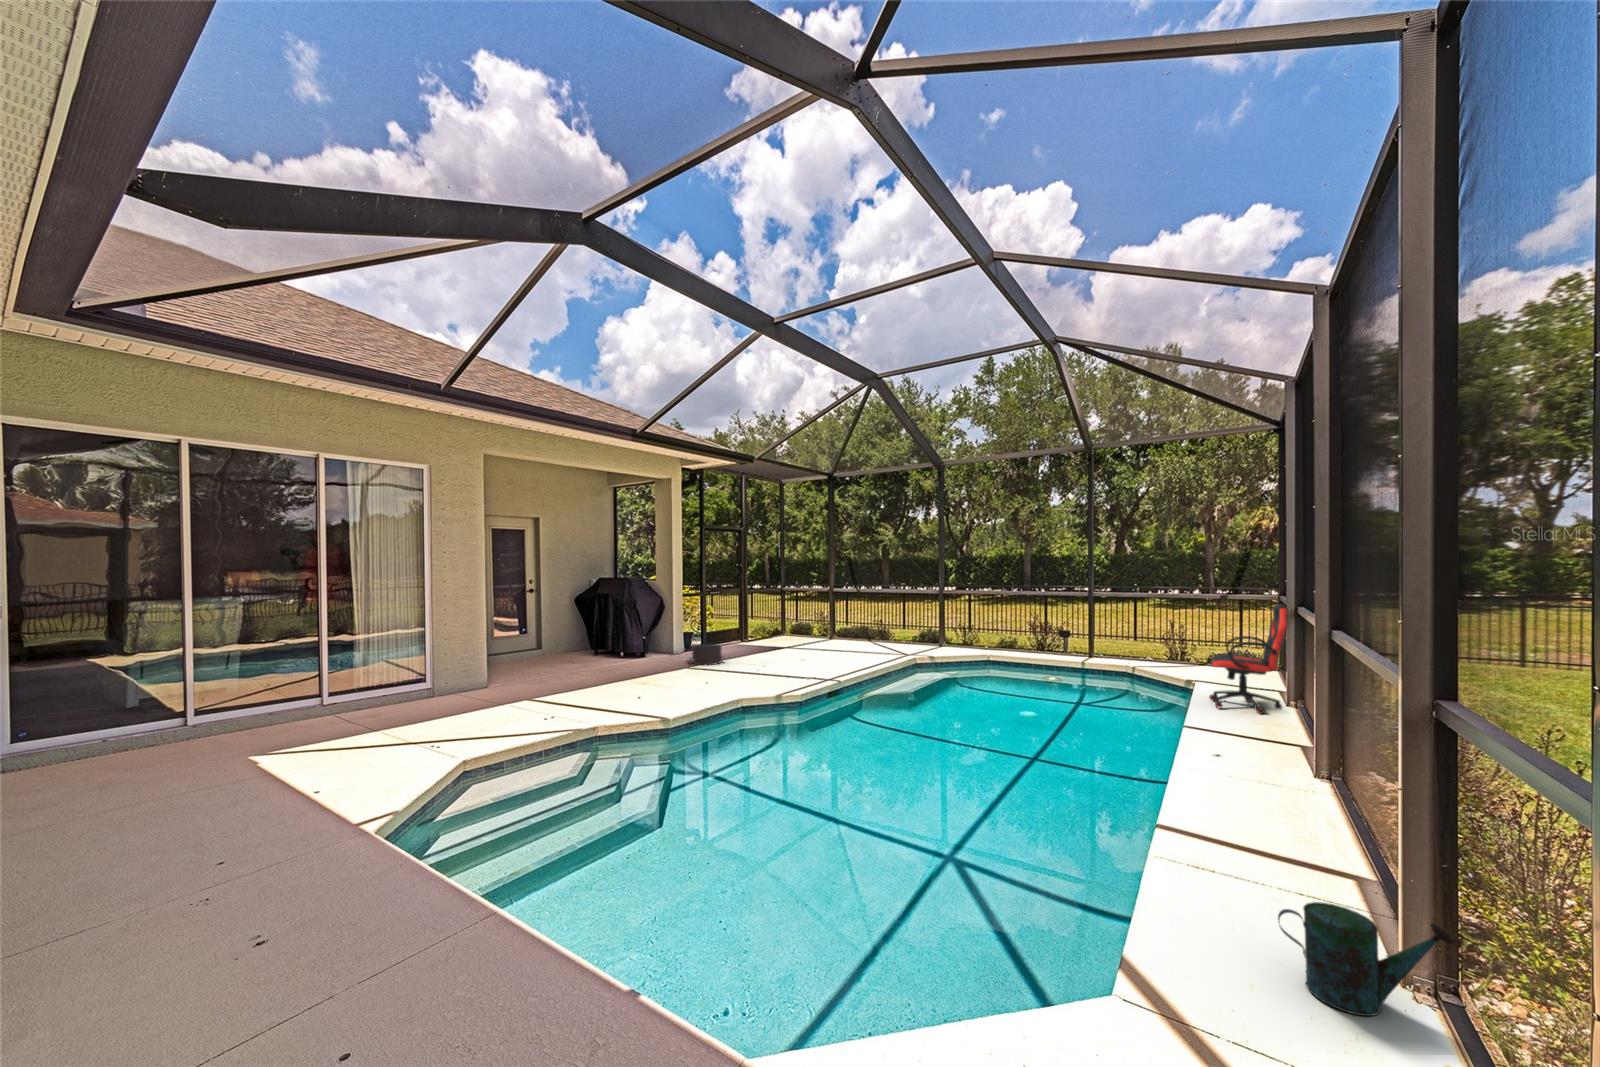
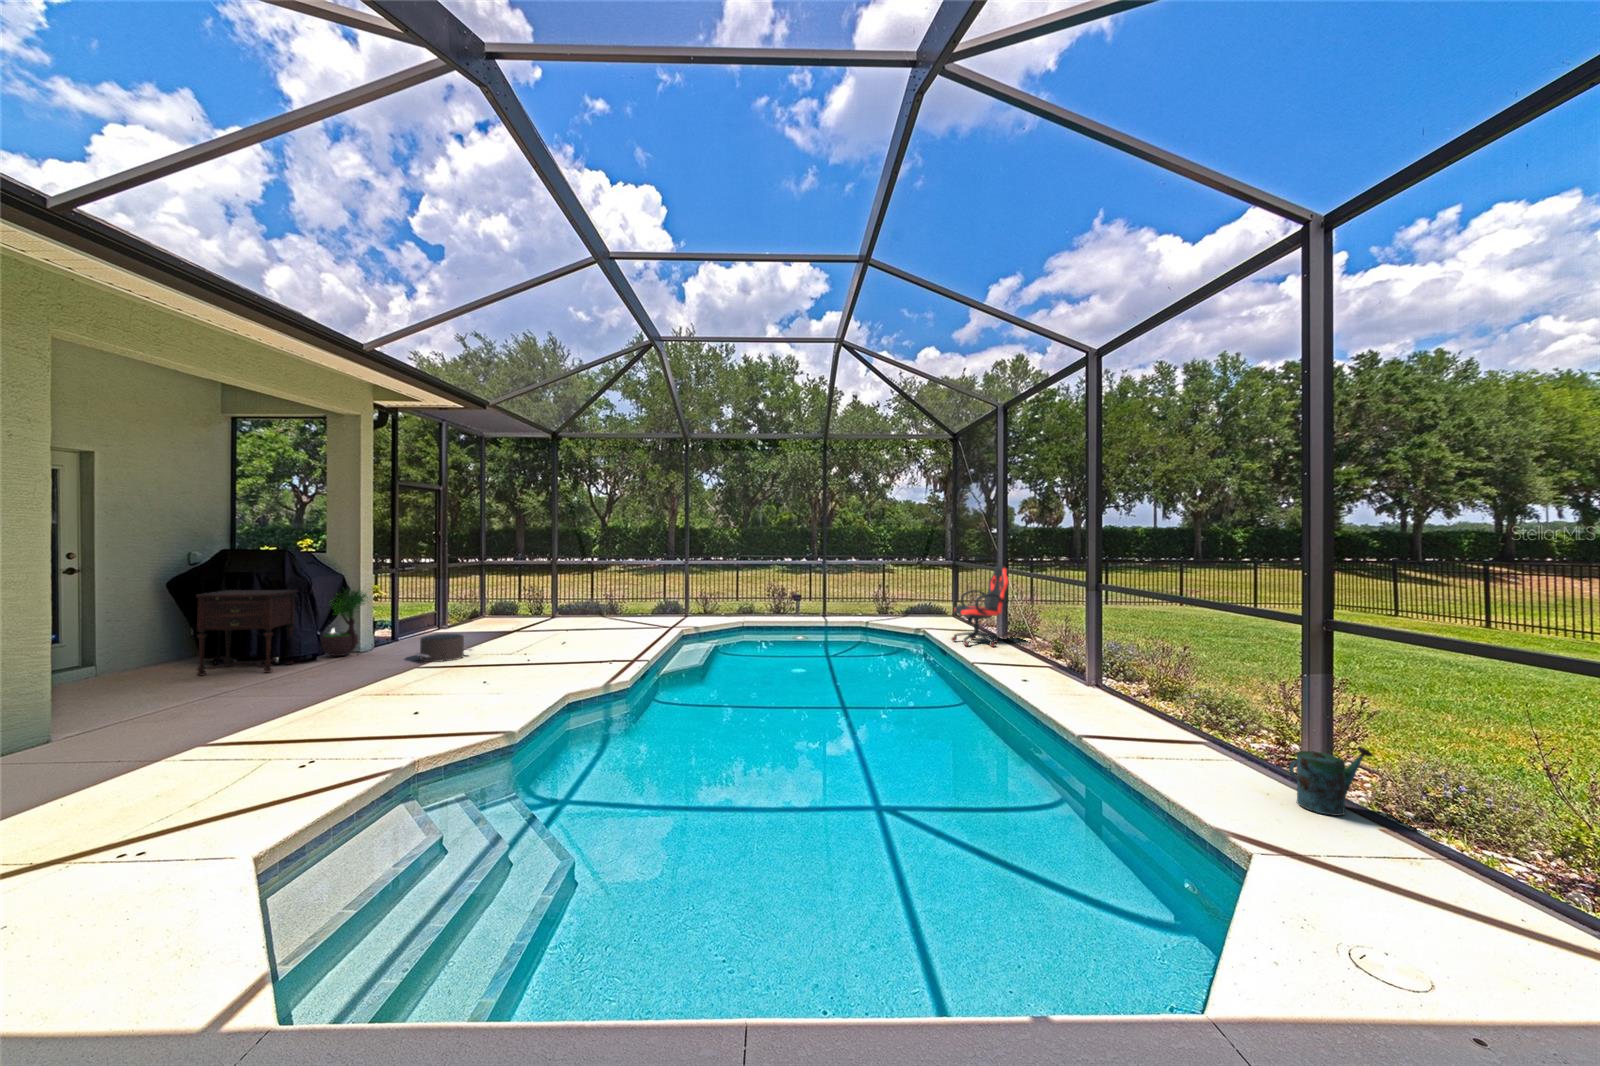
potted tree: none [645,603,675,655] -> present [321,590,368,656]
side table: none [577,606,630,662] -> present [197,590,298,676]

